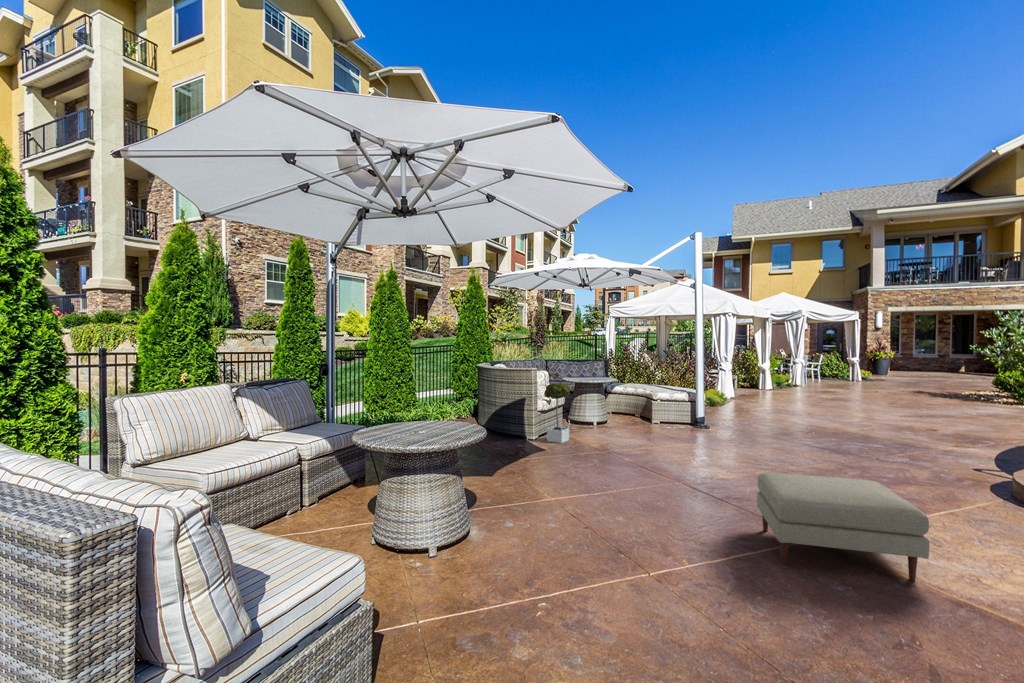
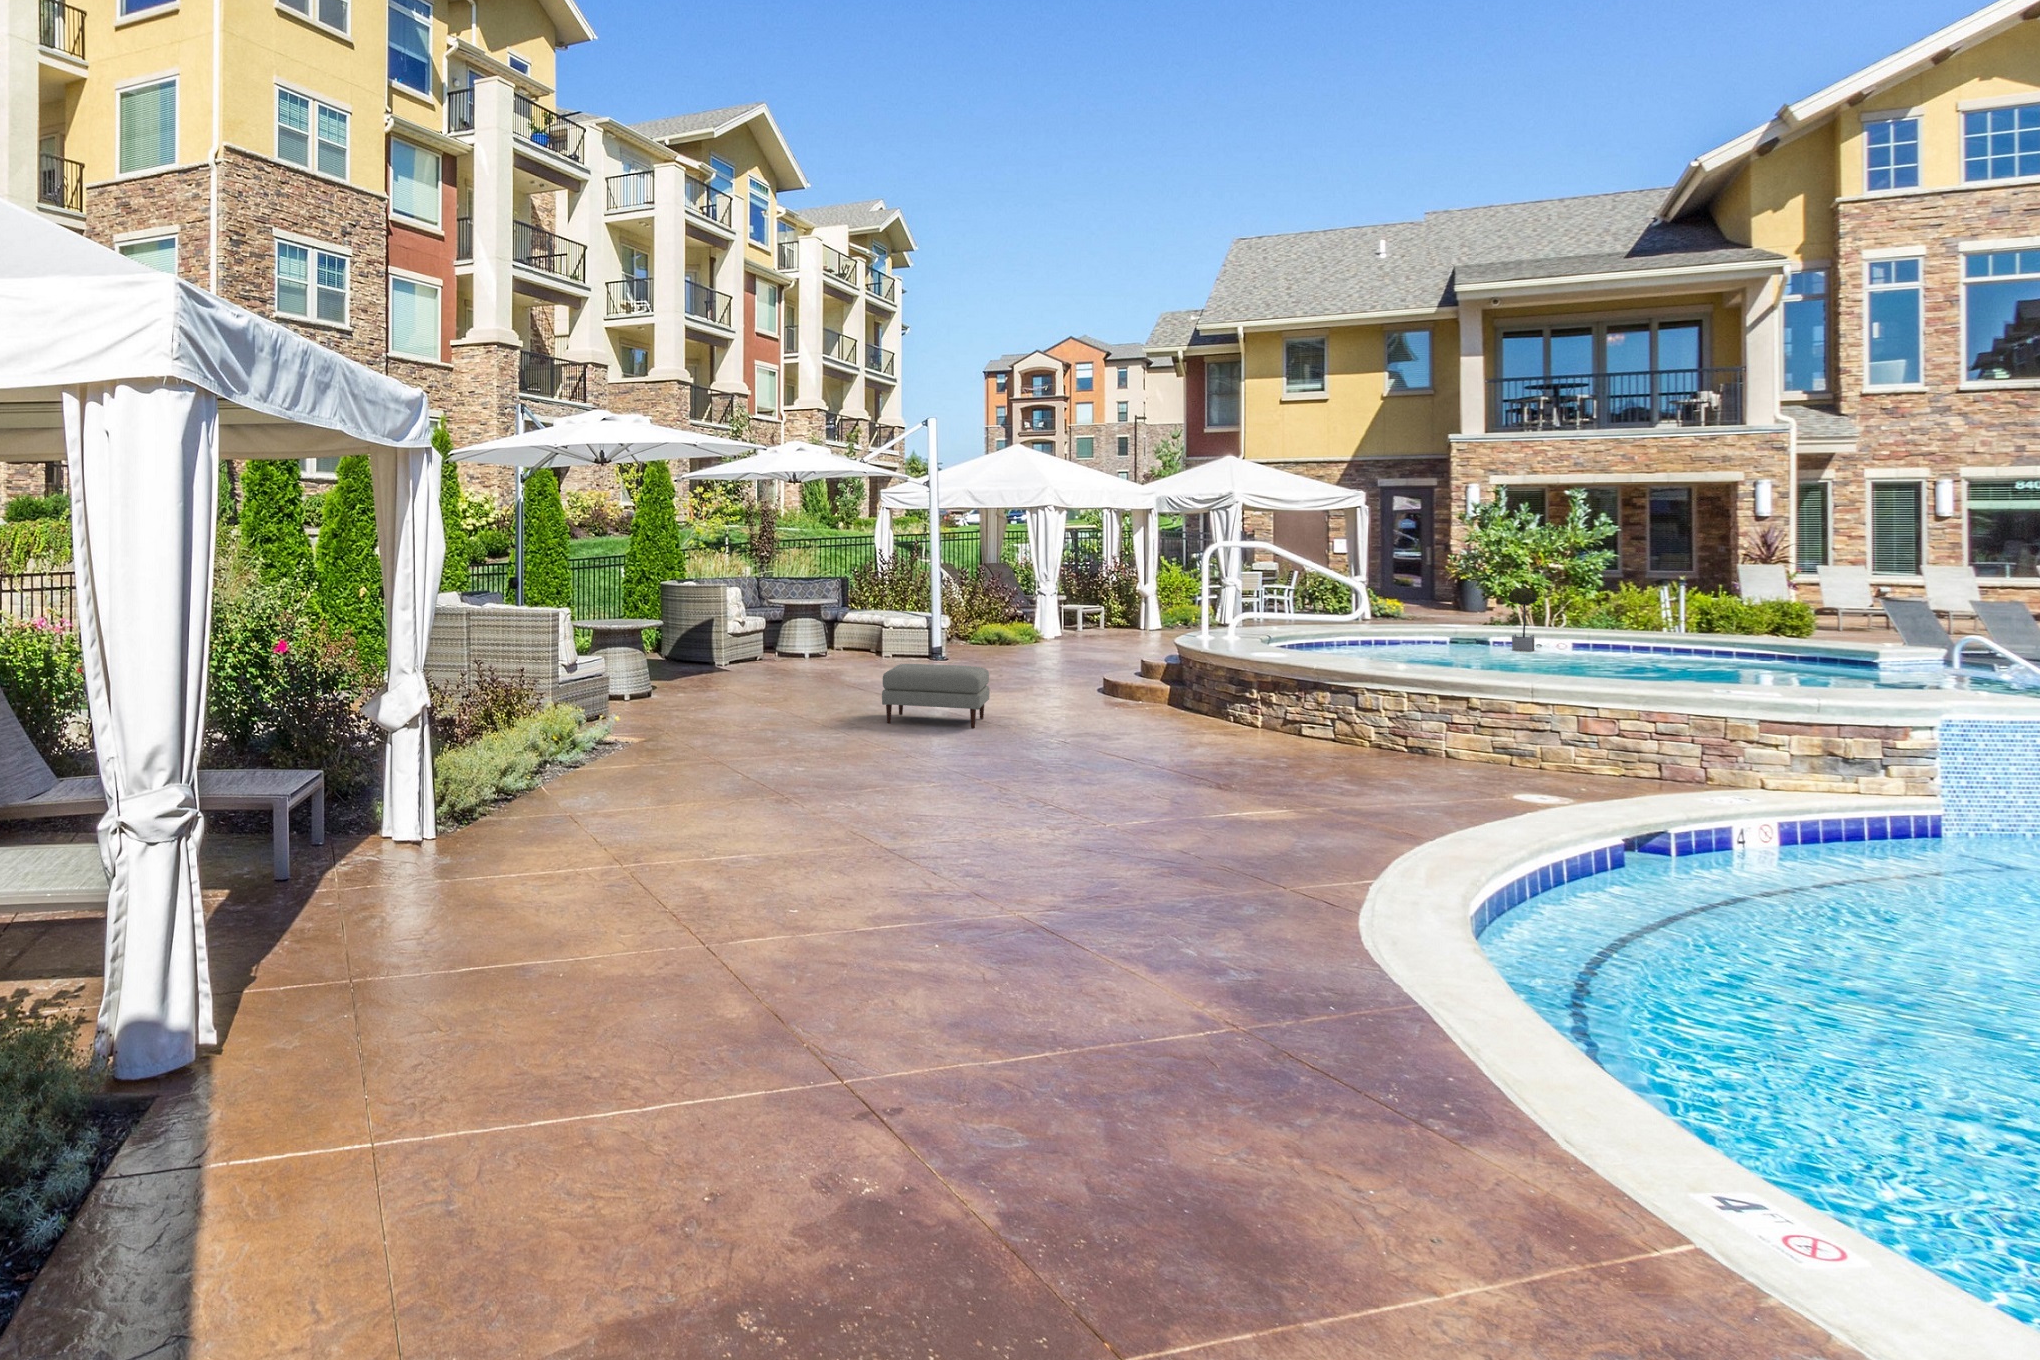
potted tree: present [544,382,570,443] -> present [1507,587,1537,652]

